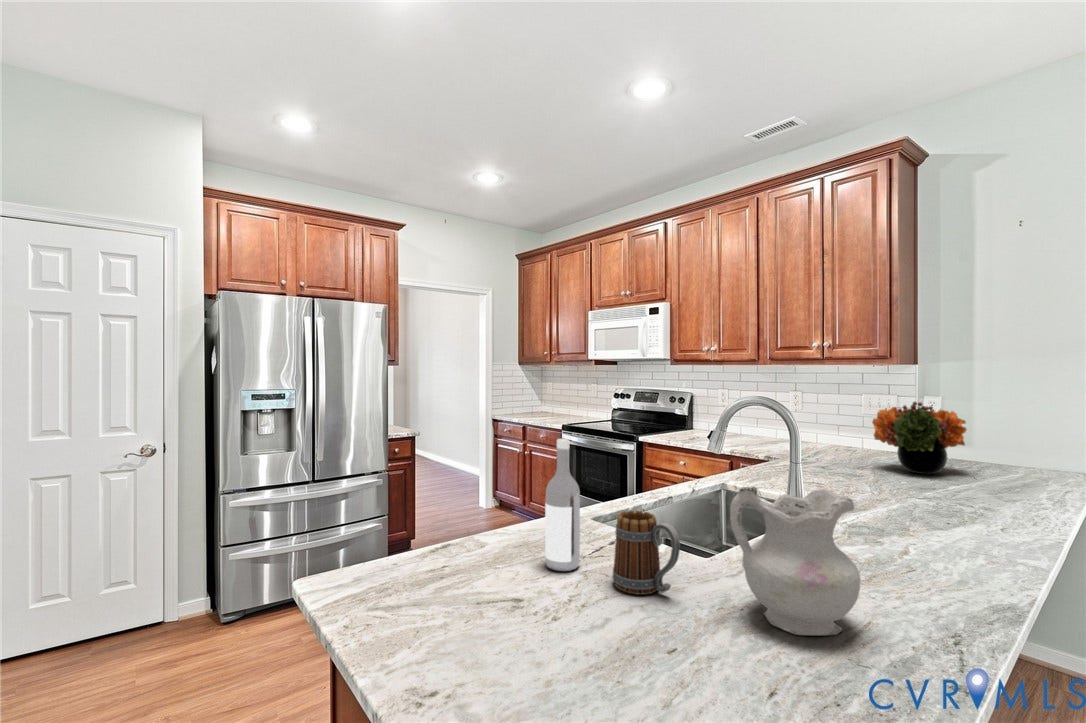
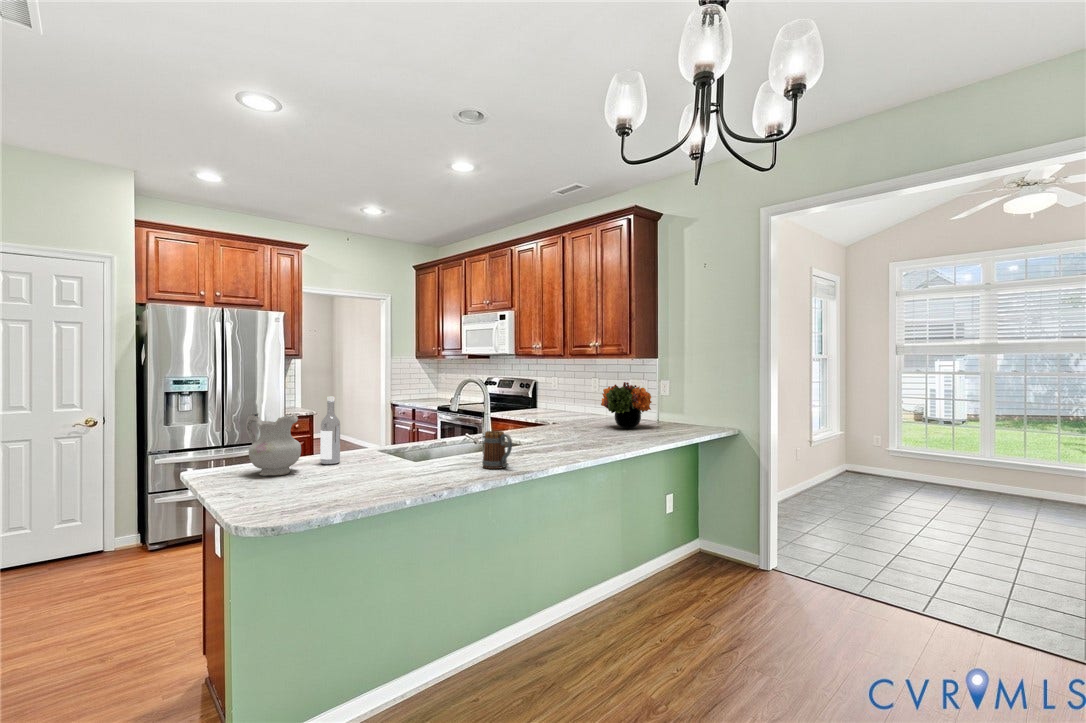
ceramic pitcher: present [730,487,860,635] -> present [246,413,301,475]
mug: present [612,510,680,595] -> present [482,431,512,469]

